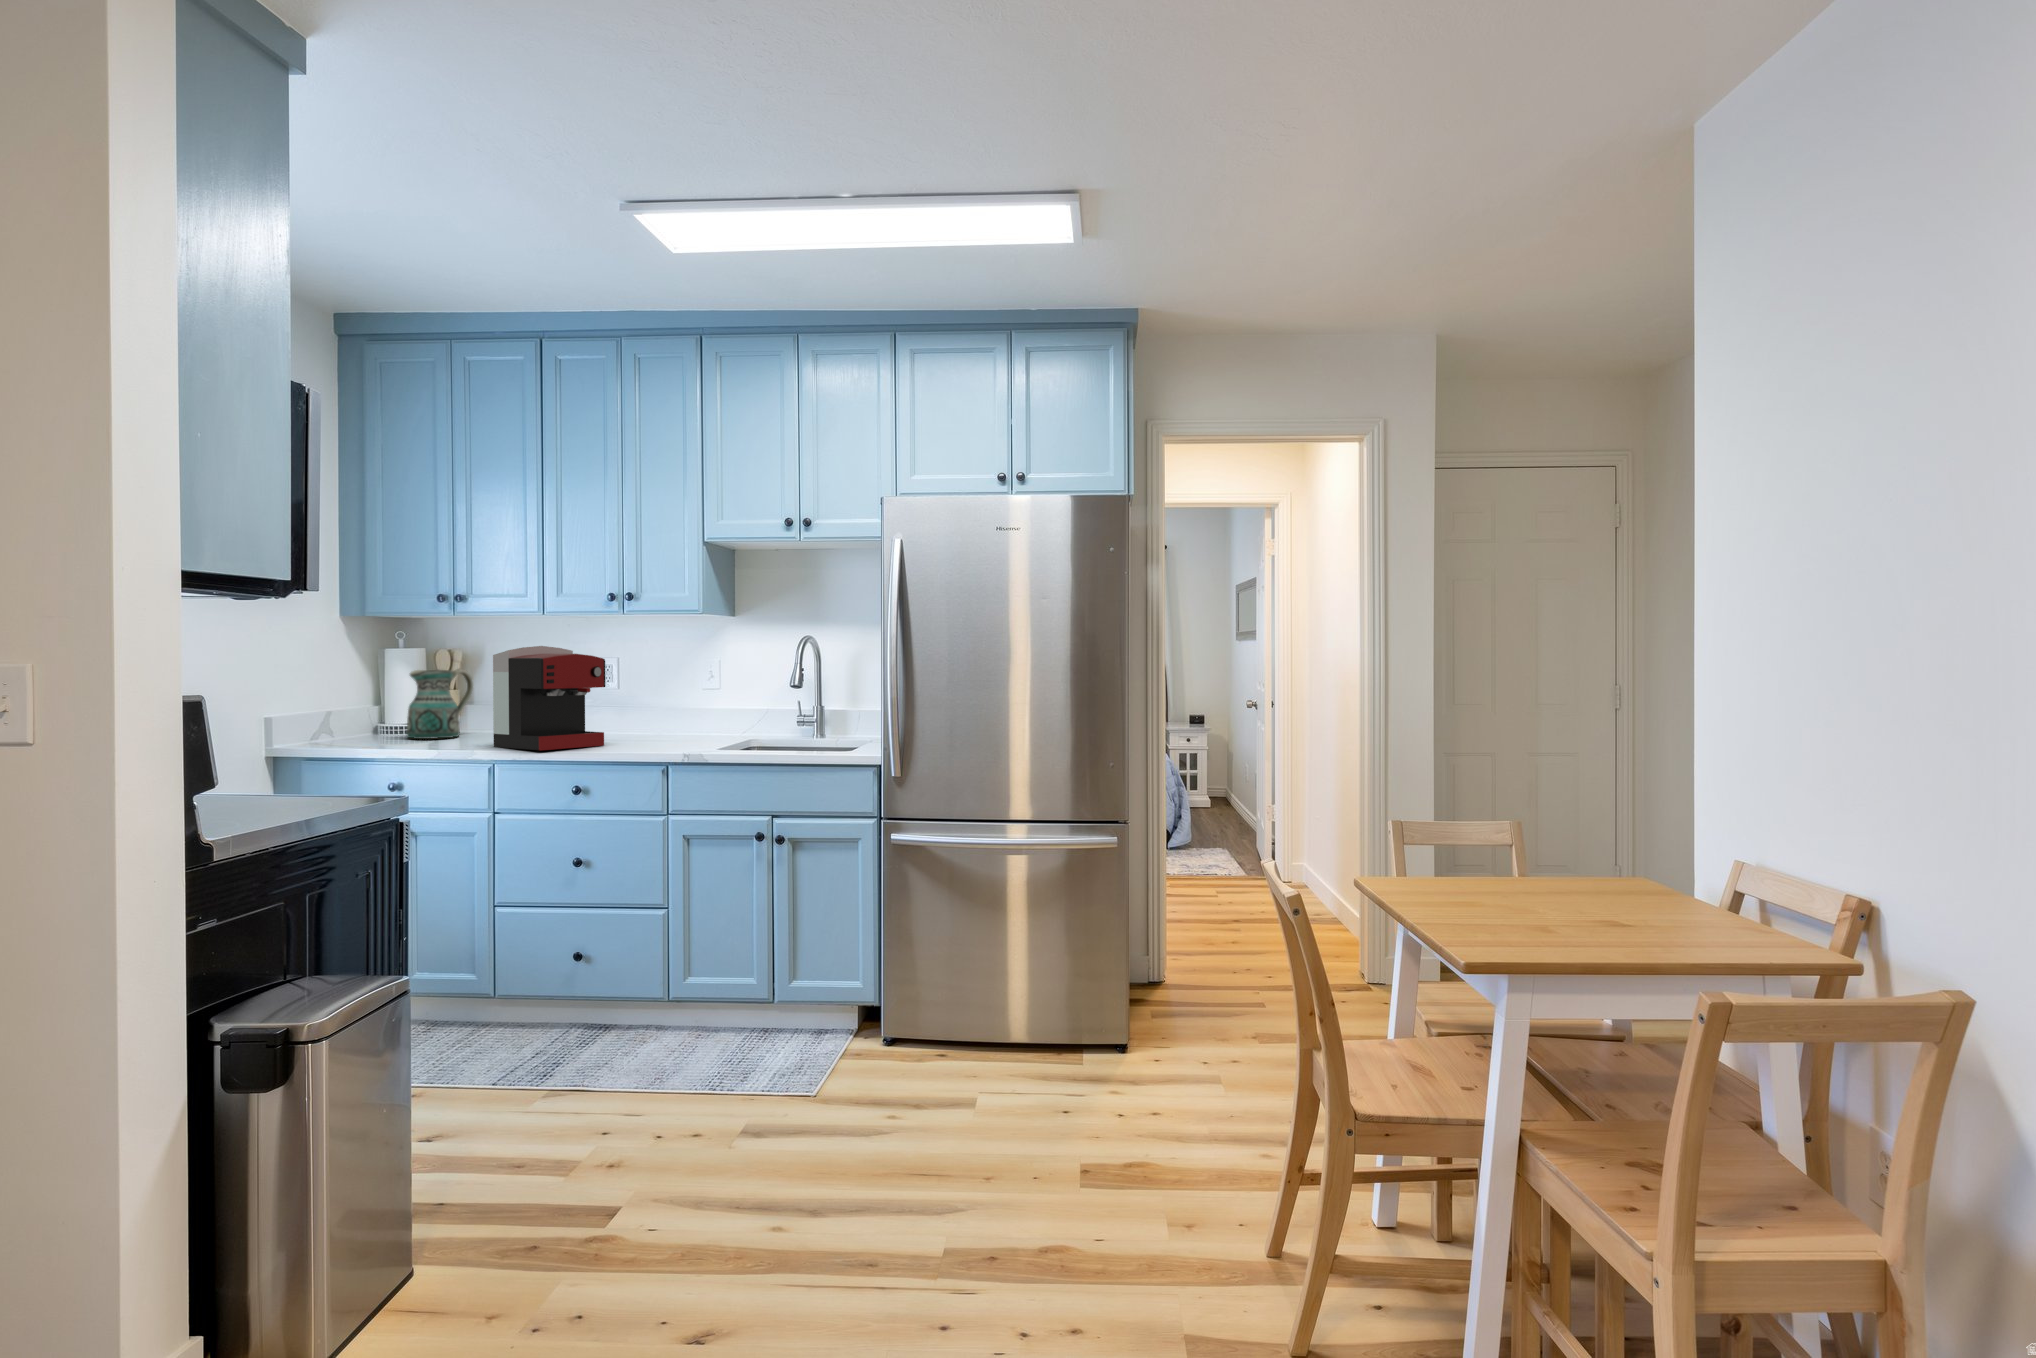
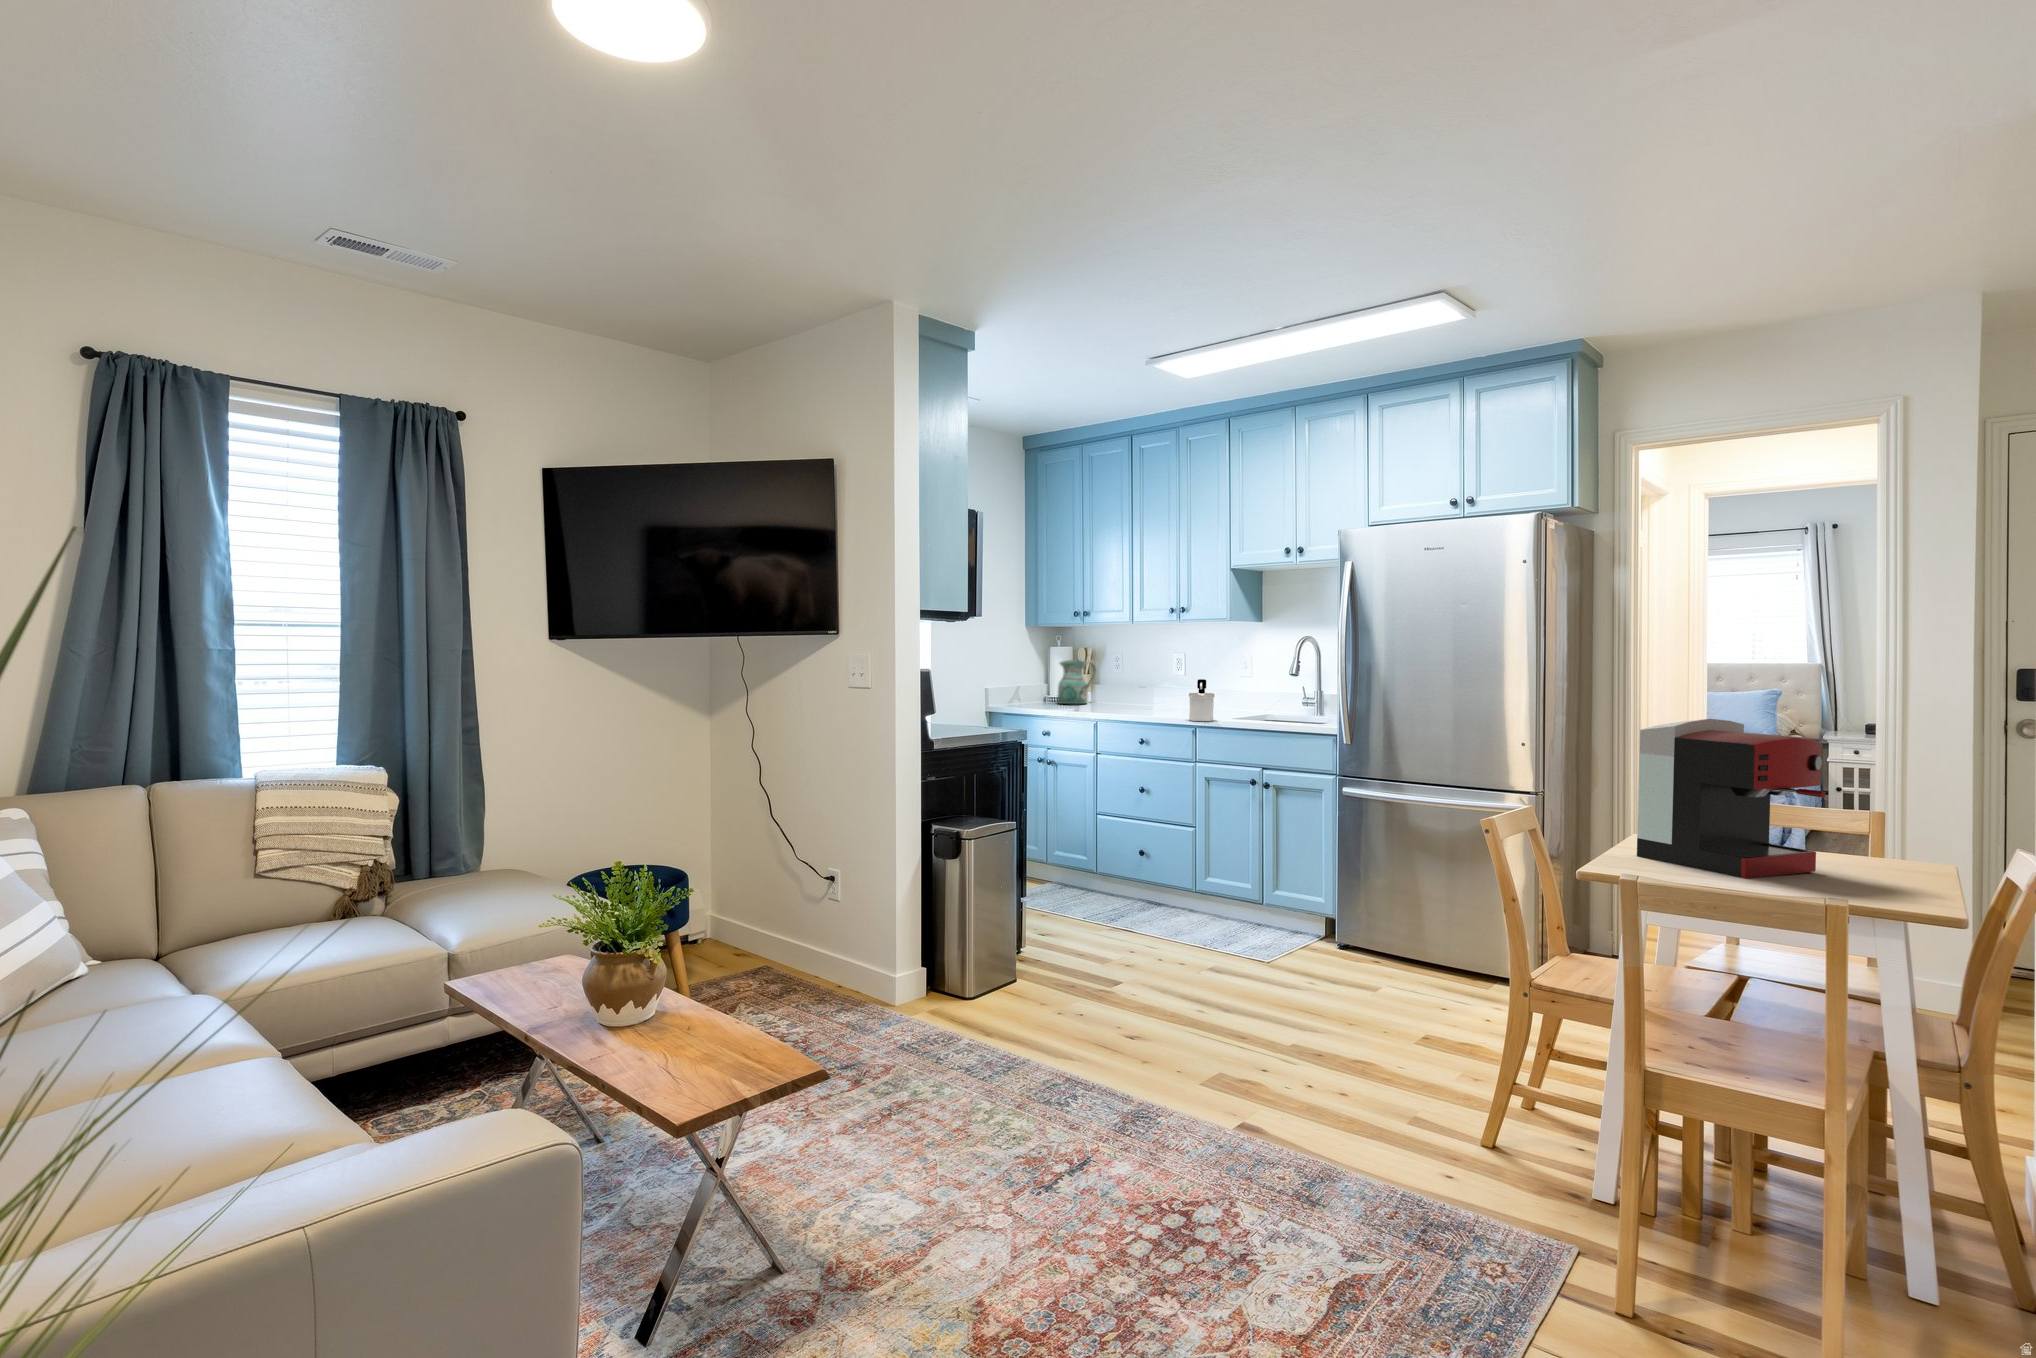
coffee maker: present [493,646,605,750] -> present [1637,719,1826,879]
soap dispenser: none [648,694,687,755] -> present [1189,679,1215,721]

